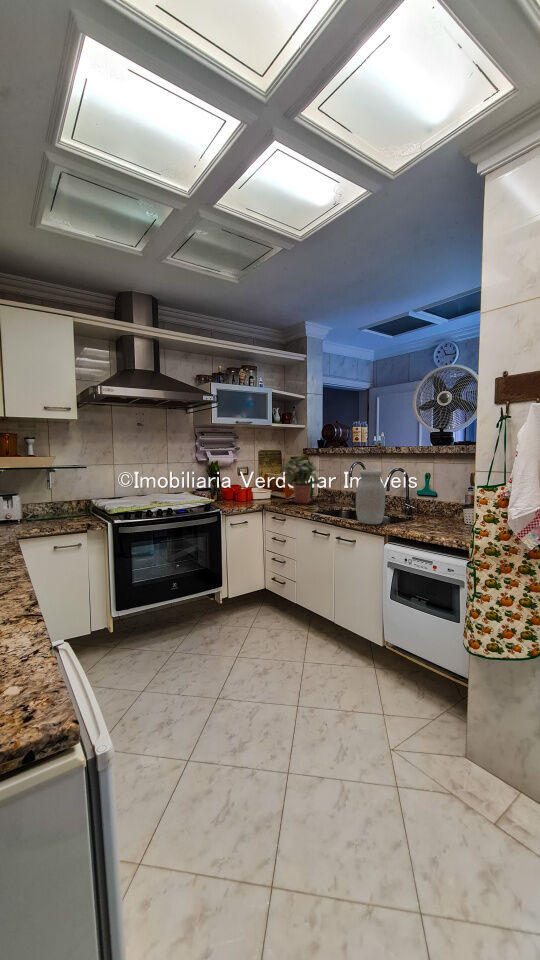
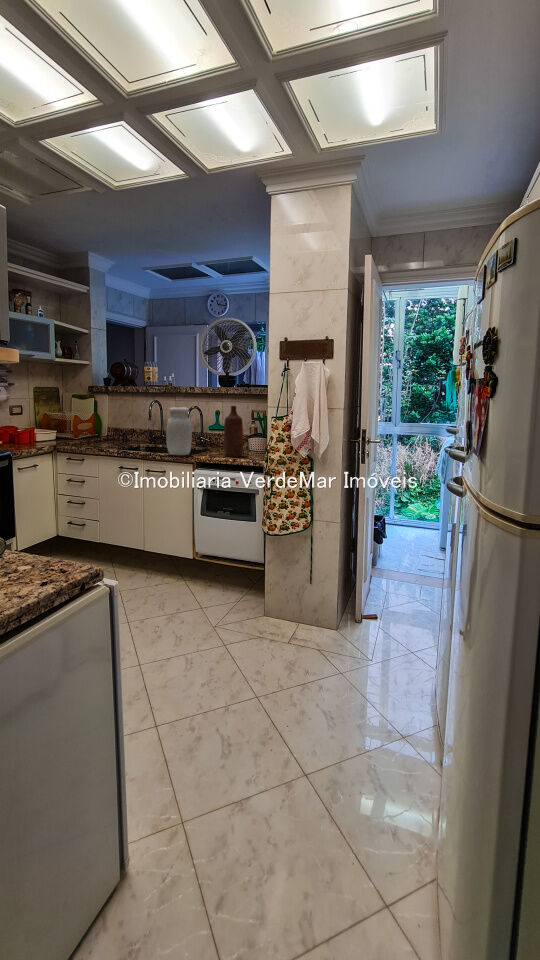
potted plant: present [281,457,324,504] -> none [72,396,121,443]
bottle: none [425,468,450,530] -> present [224,406,243,457]

